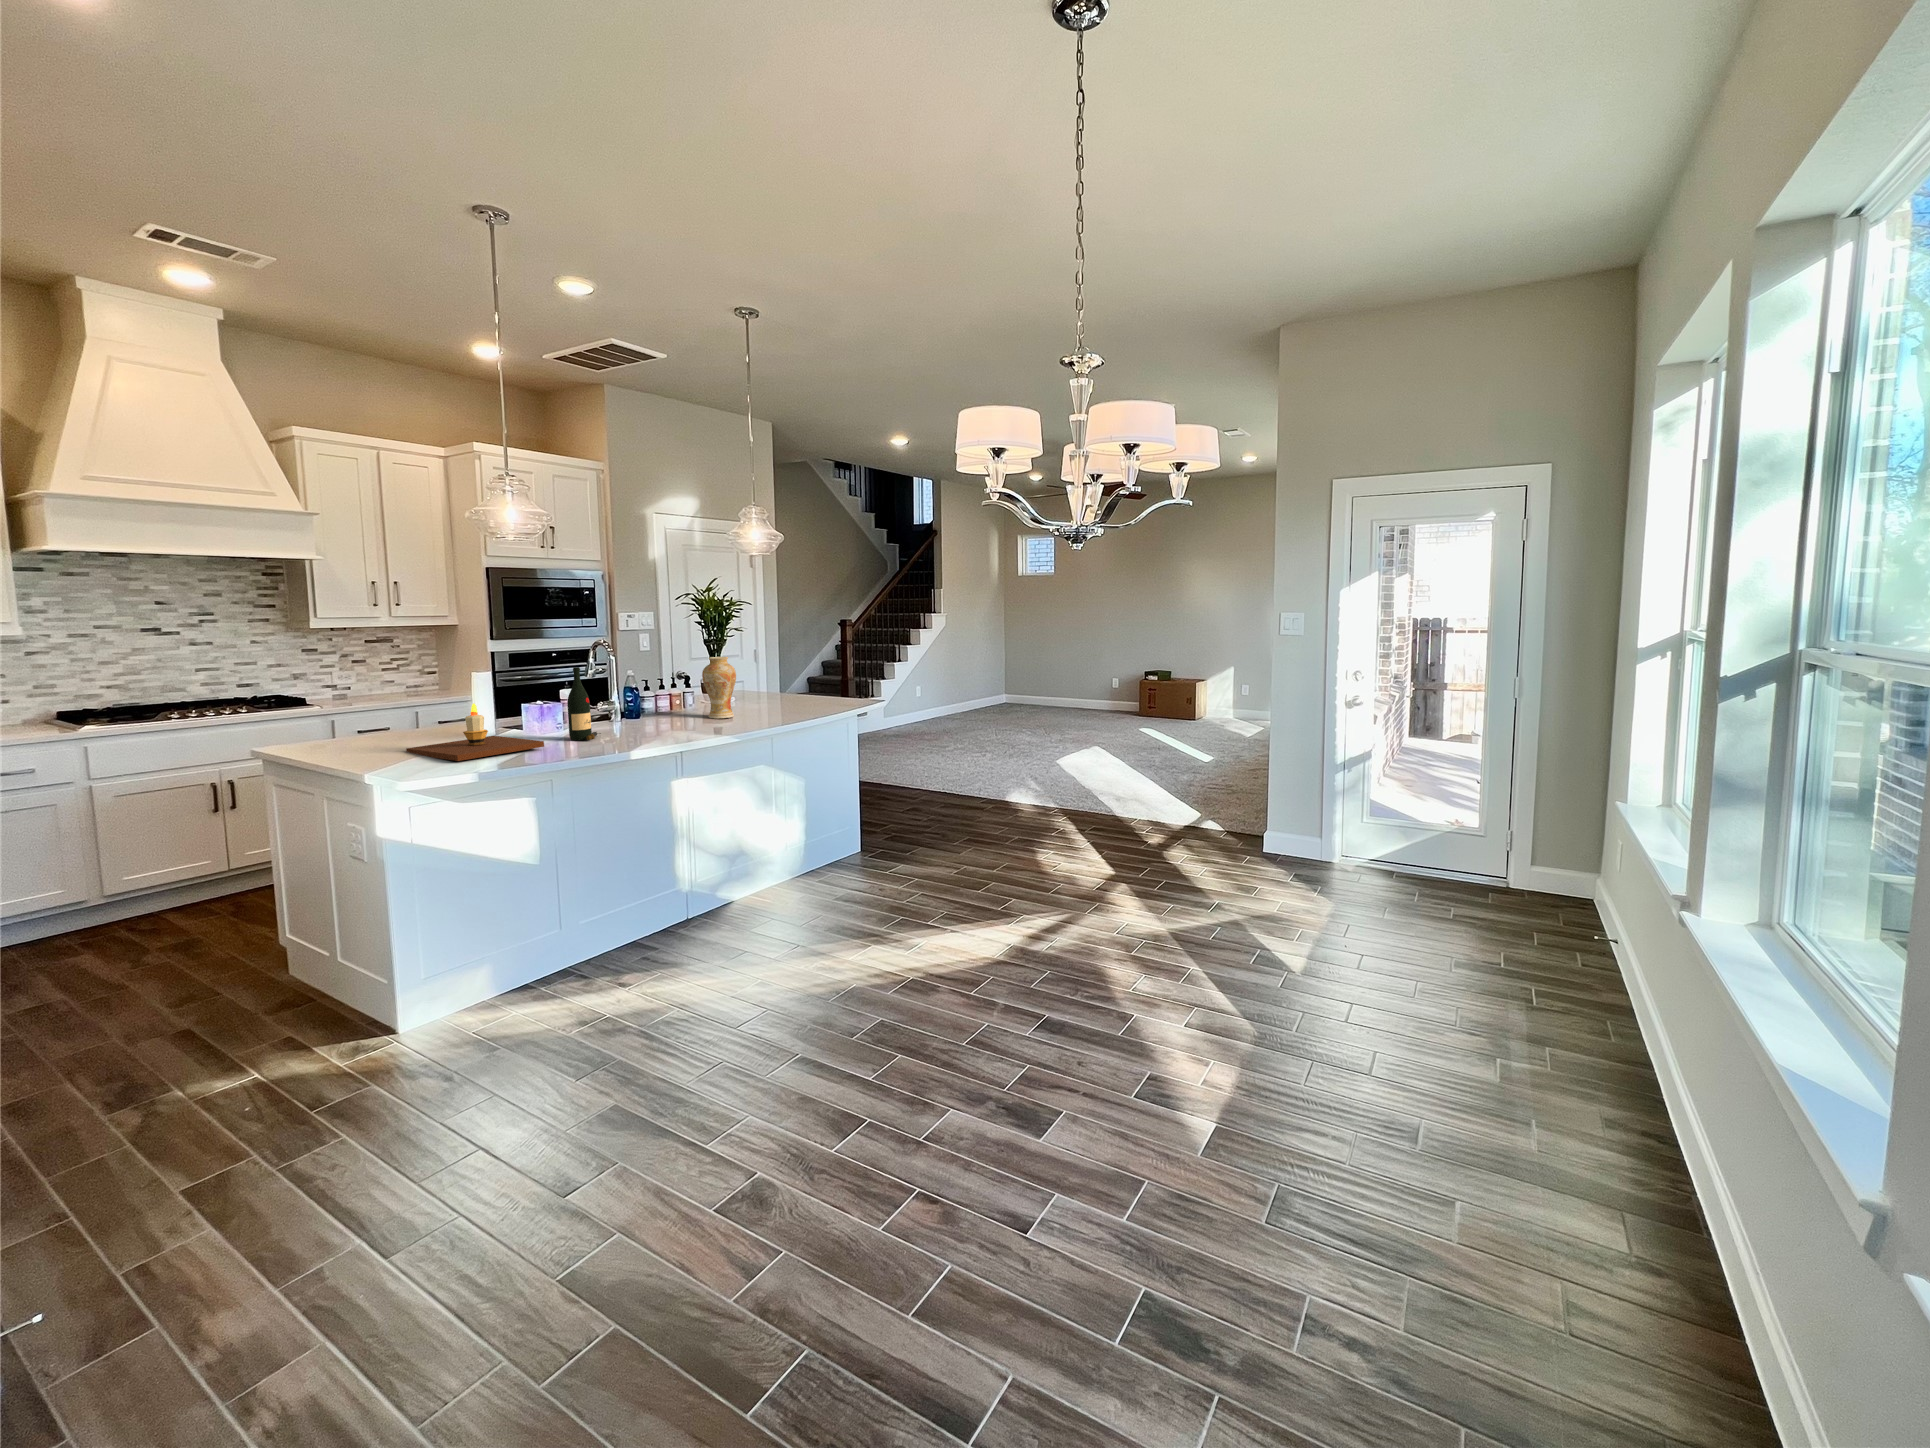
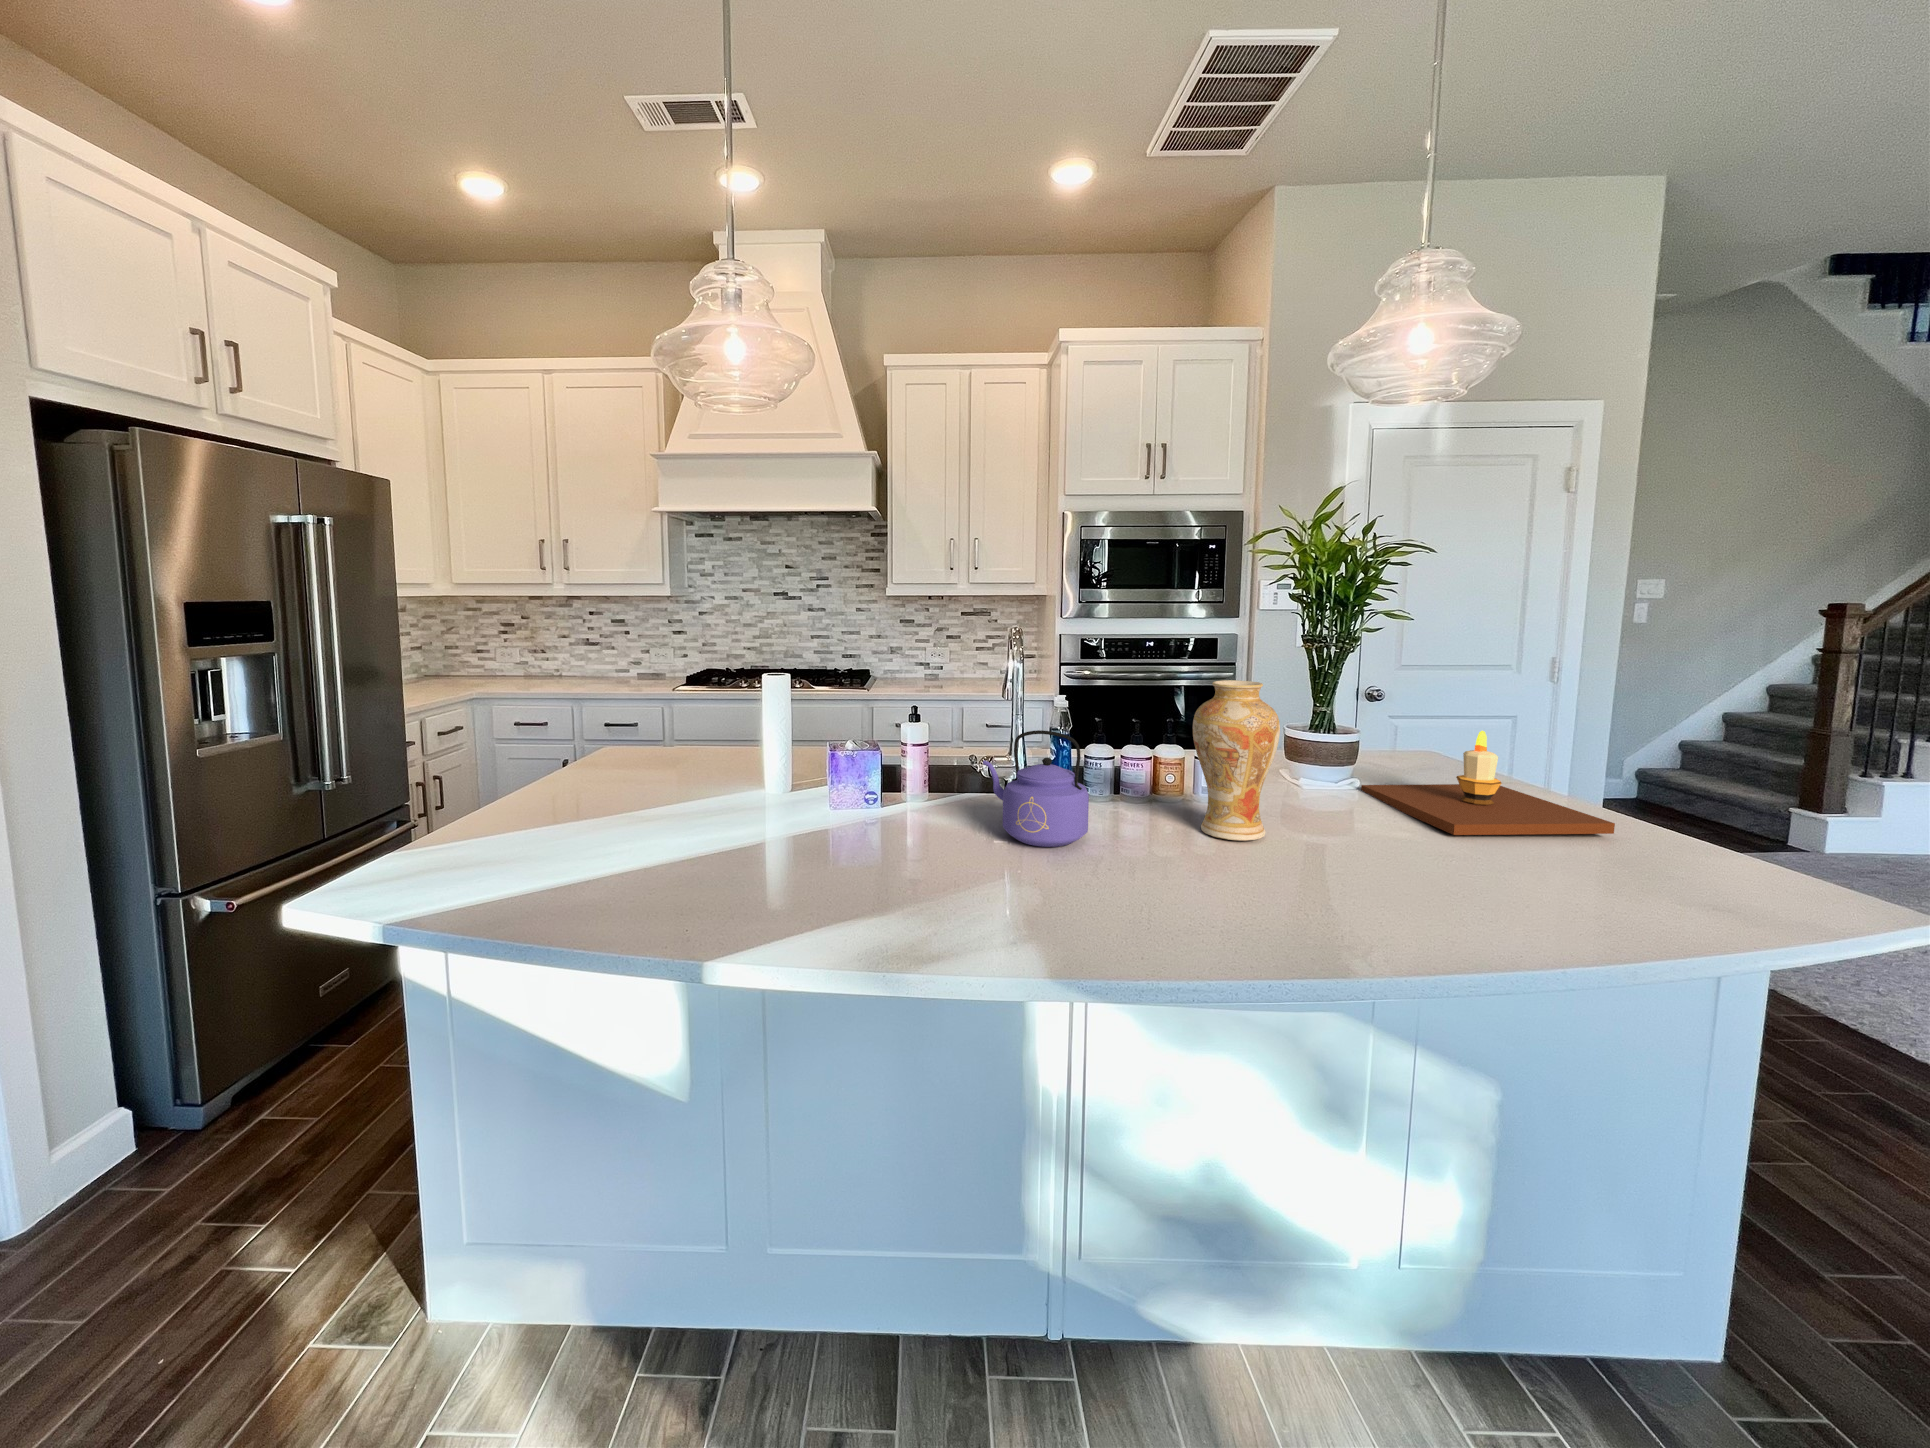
wine bottle: present [567,667,601,740] -> none [813,680,876,844]
kettle: none [629,682,683,729] -> present [983,730,1089,847]
candle: present [406,703,544,761] -> present [1361,731,1615,835]

